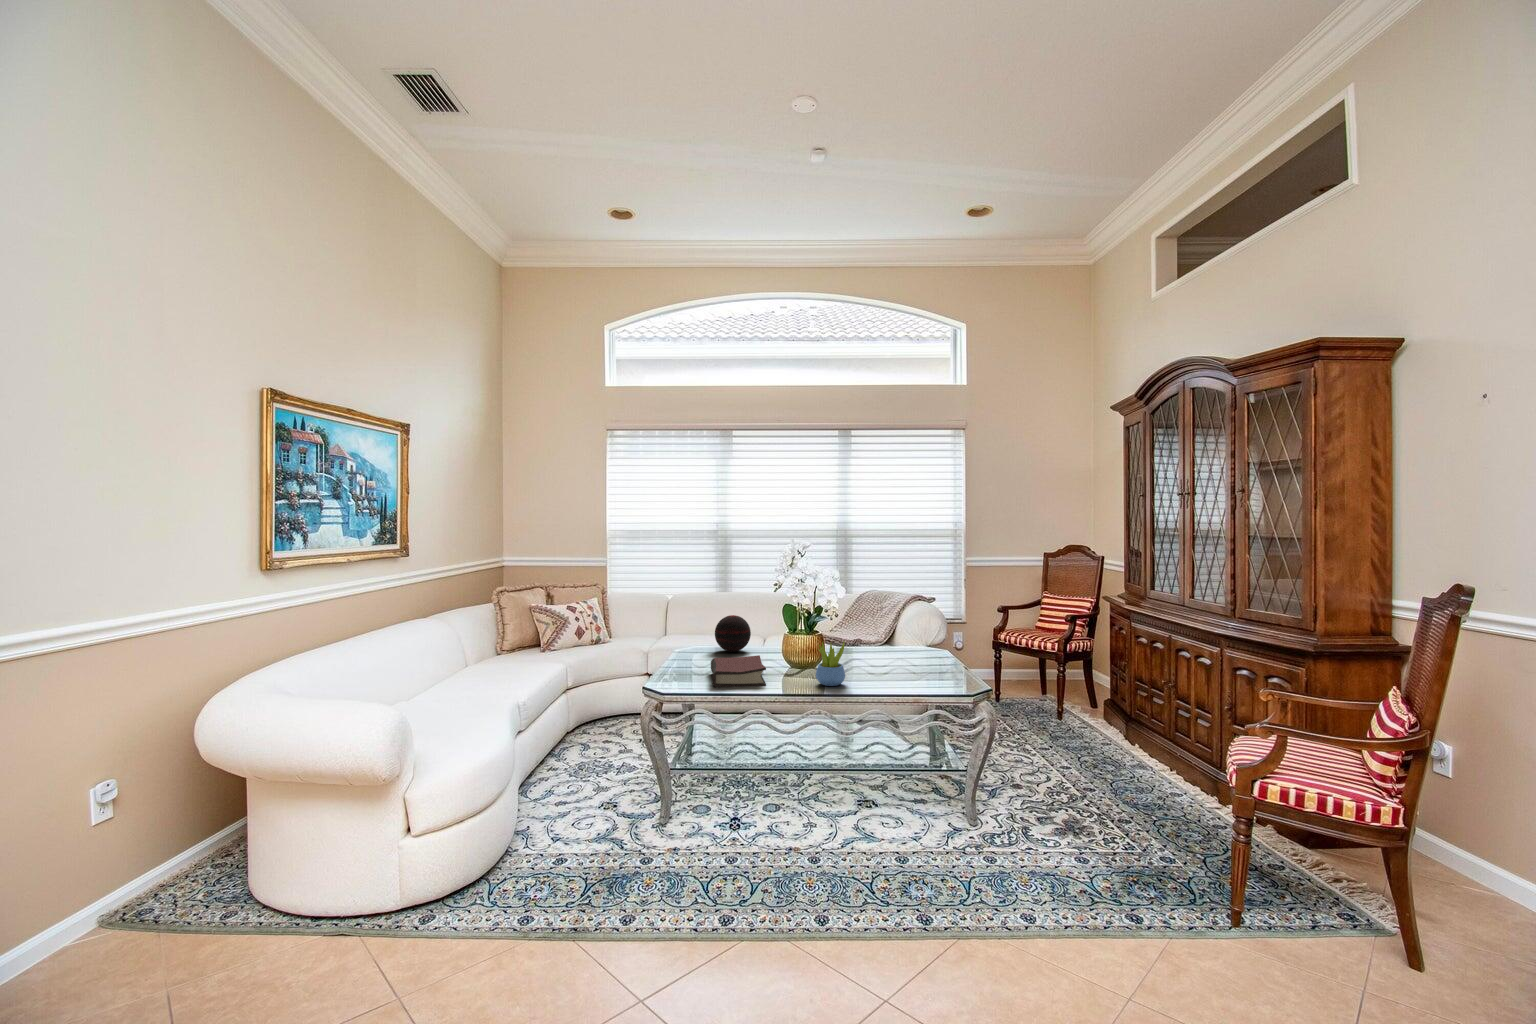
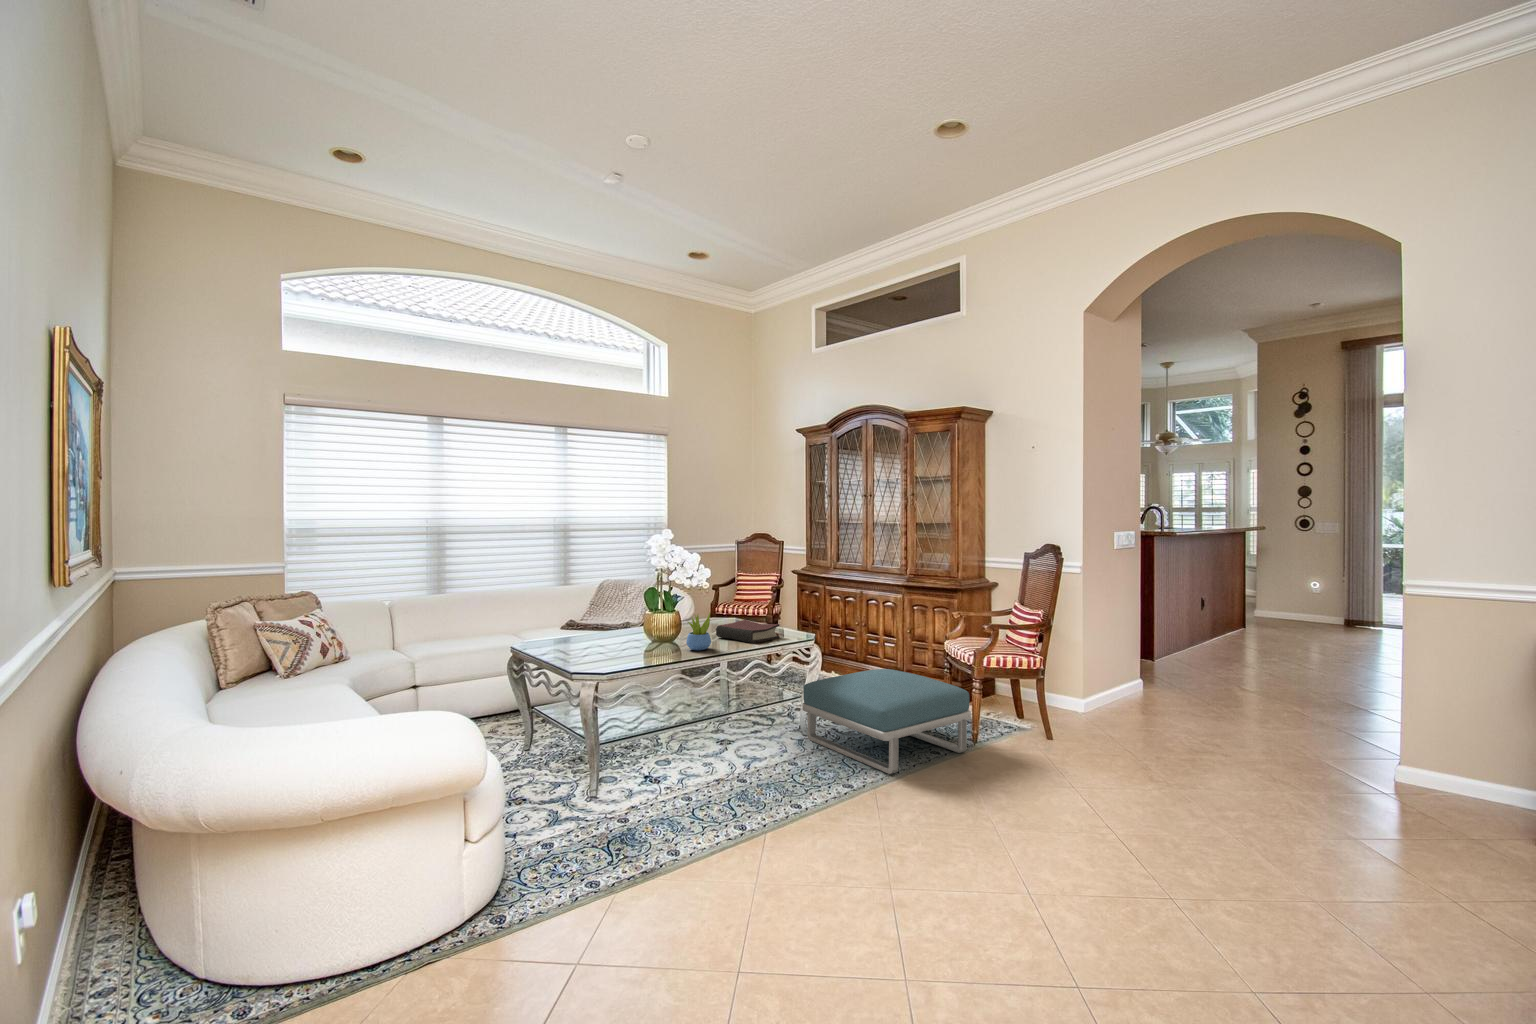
decorative orb: present [715,615,751,652] -> none [531,607,568,643]
hardback book: present [711,655,766,687] -> present [716,620,780,643]
footstool: none [963,755,1224,940] -> present [802,669,971,774]

